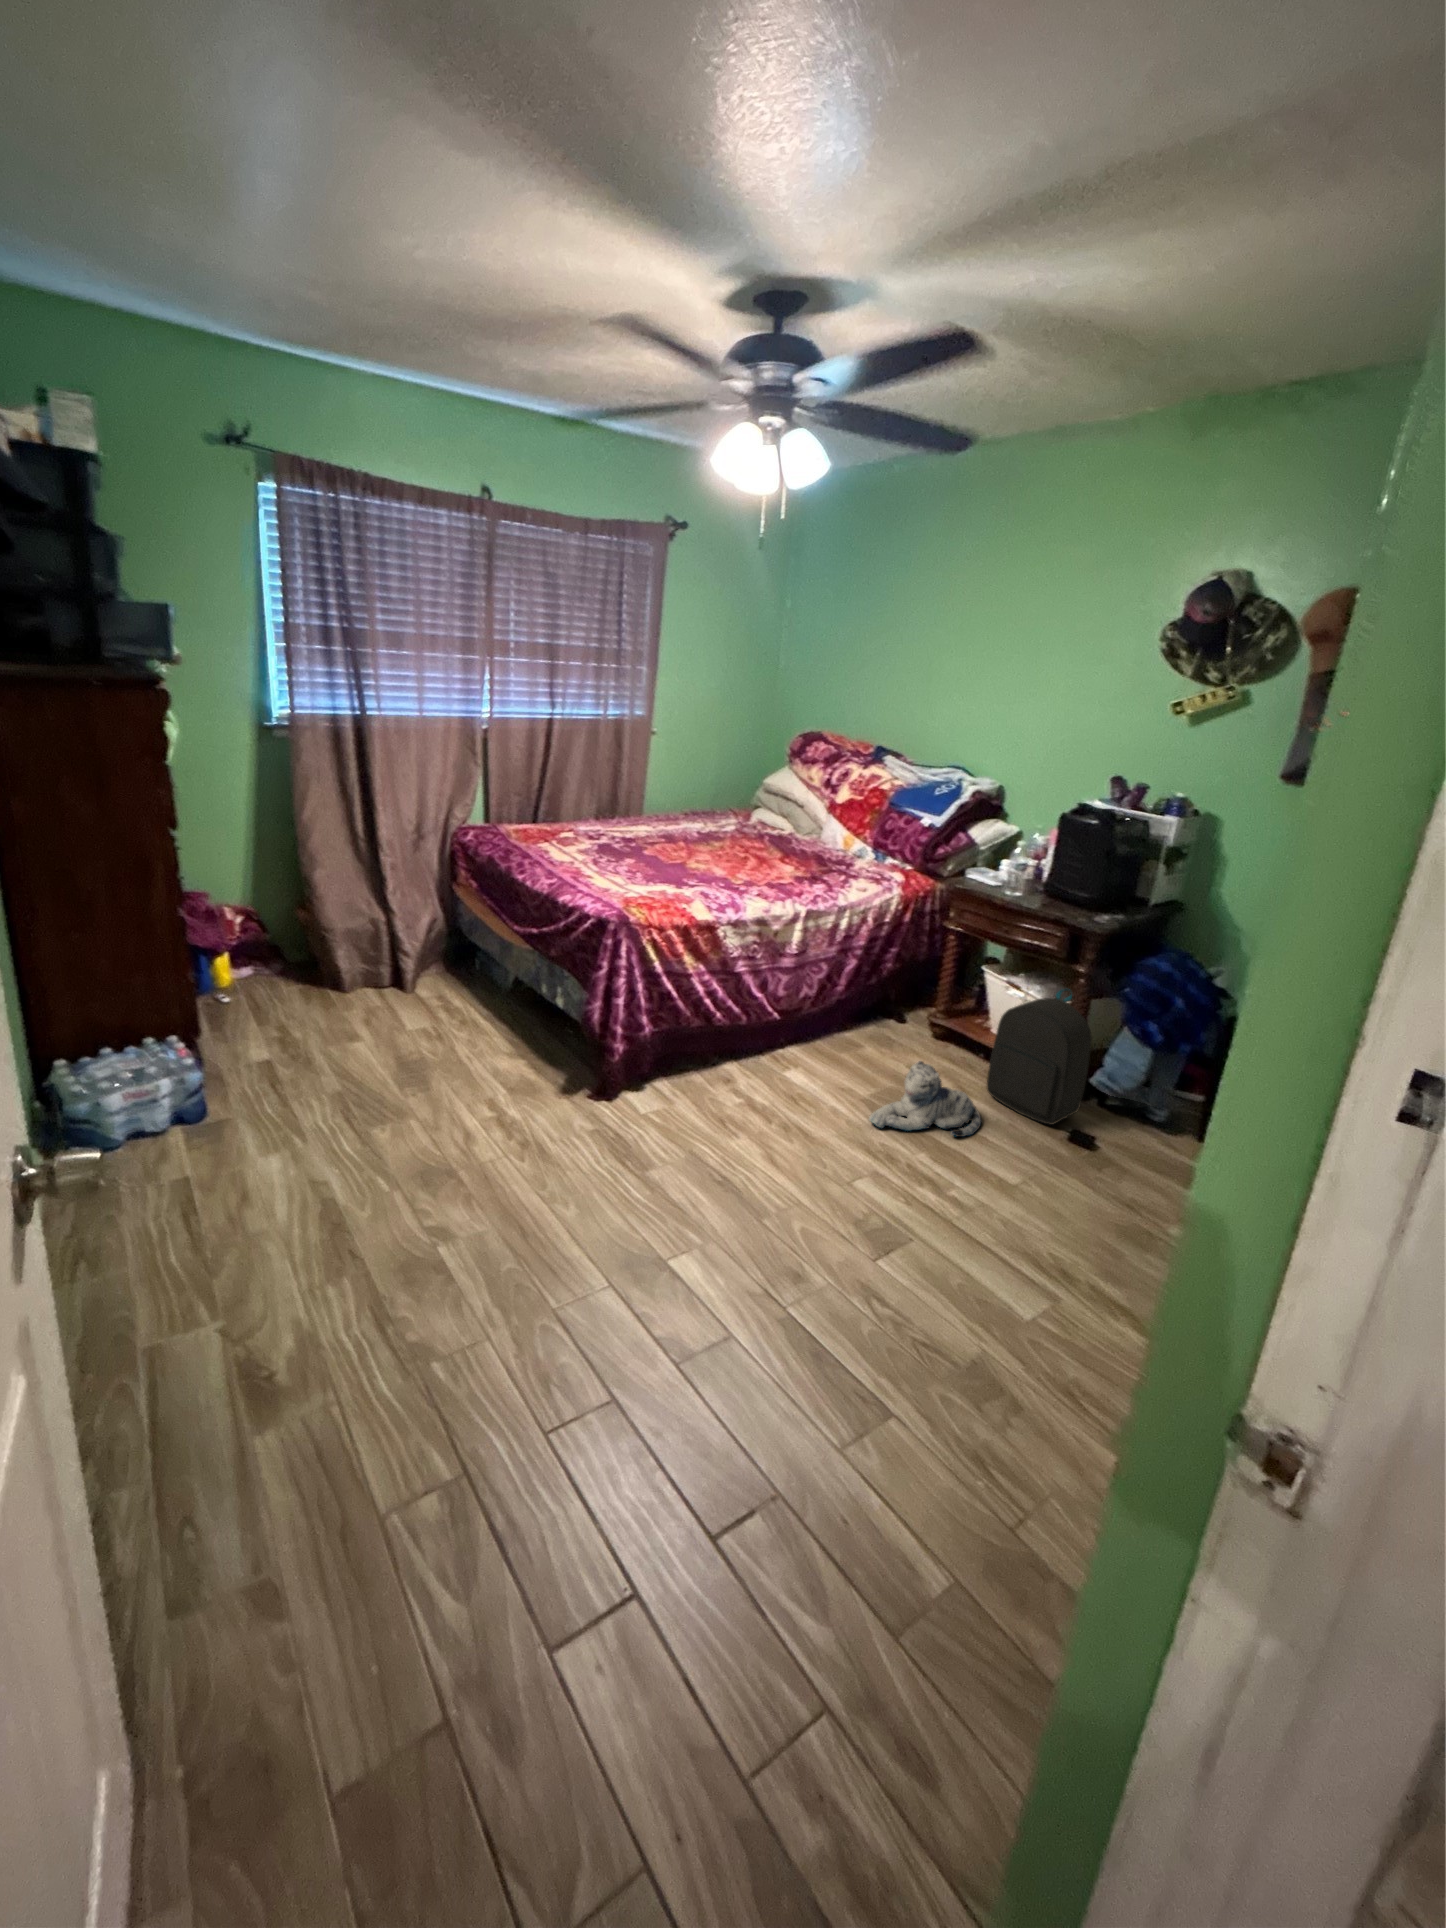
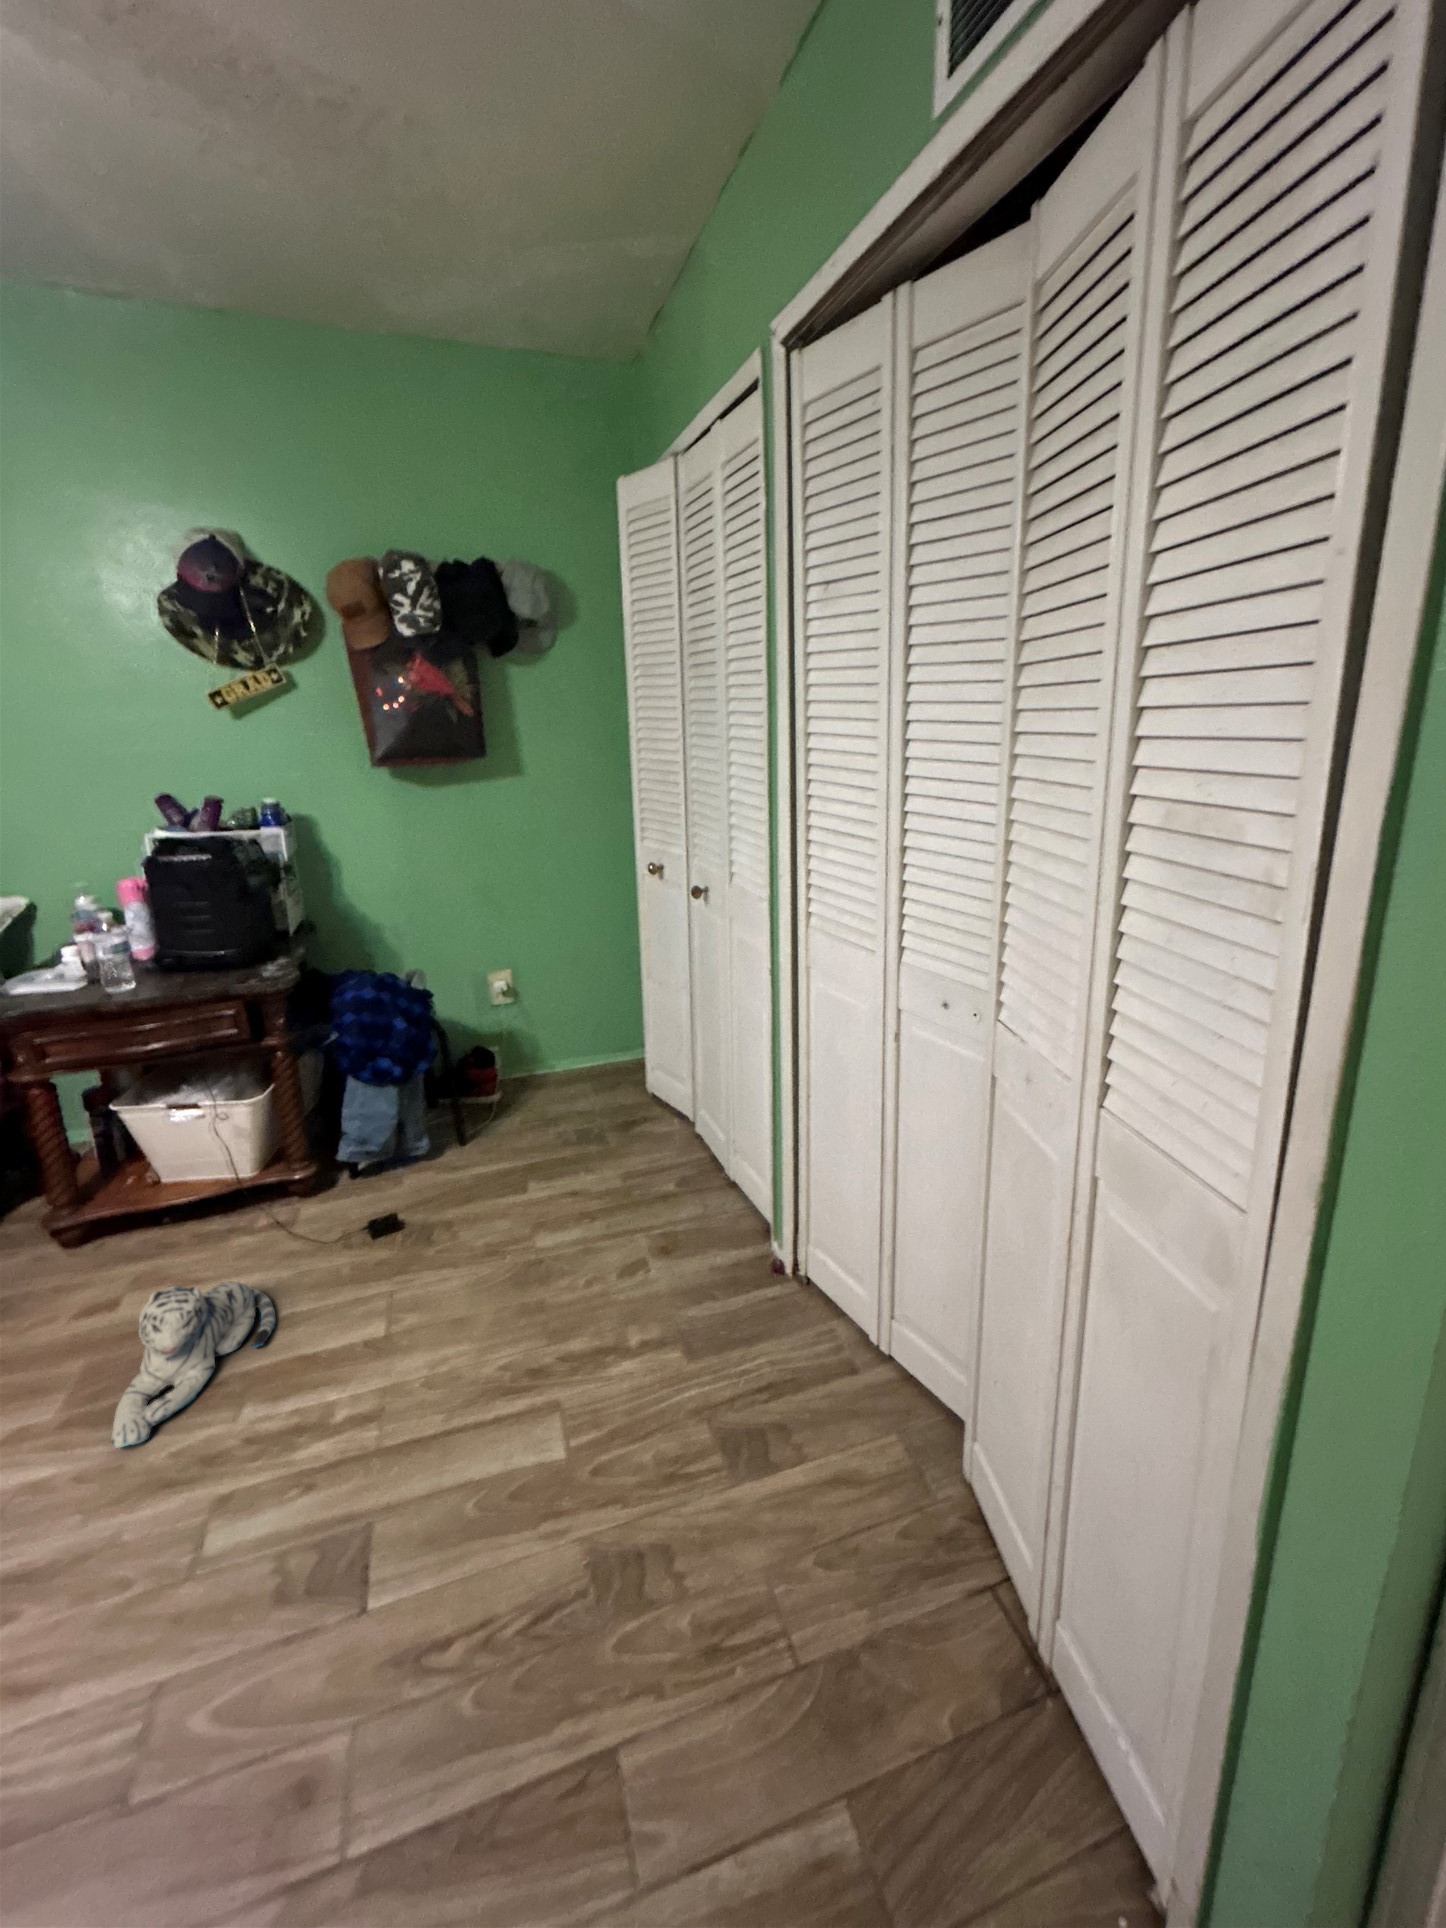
backpack: present [987,989,1092,1125] -> none [214,1069,353,1257]

